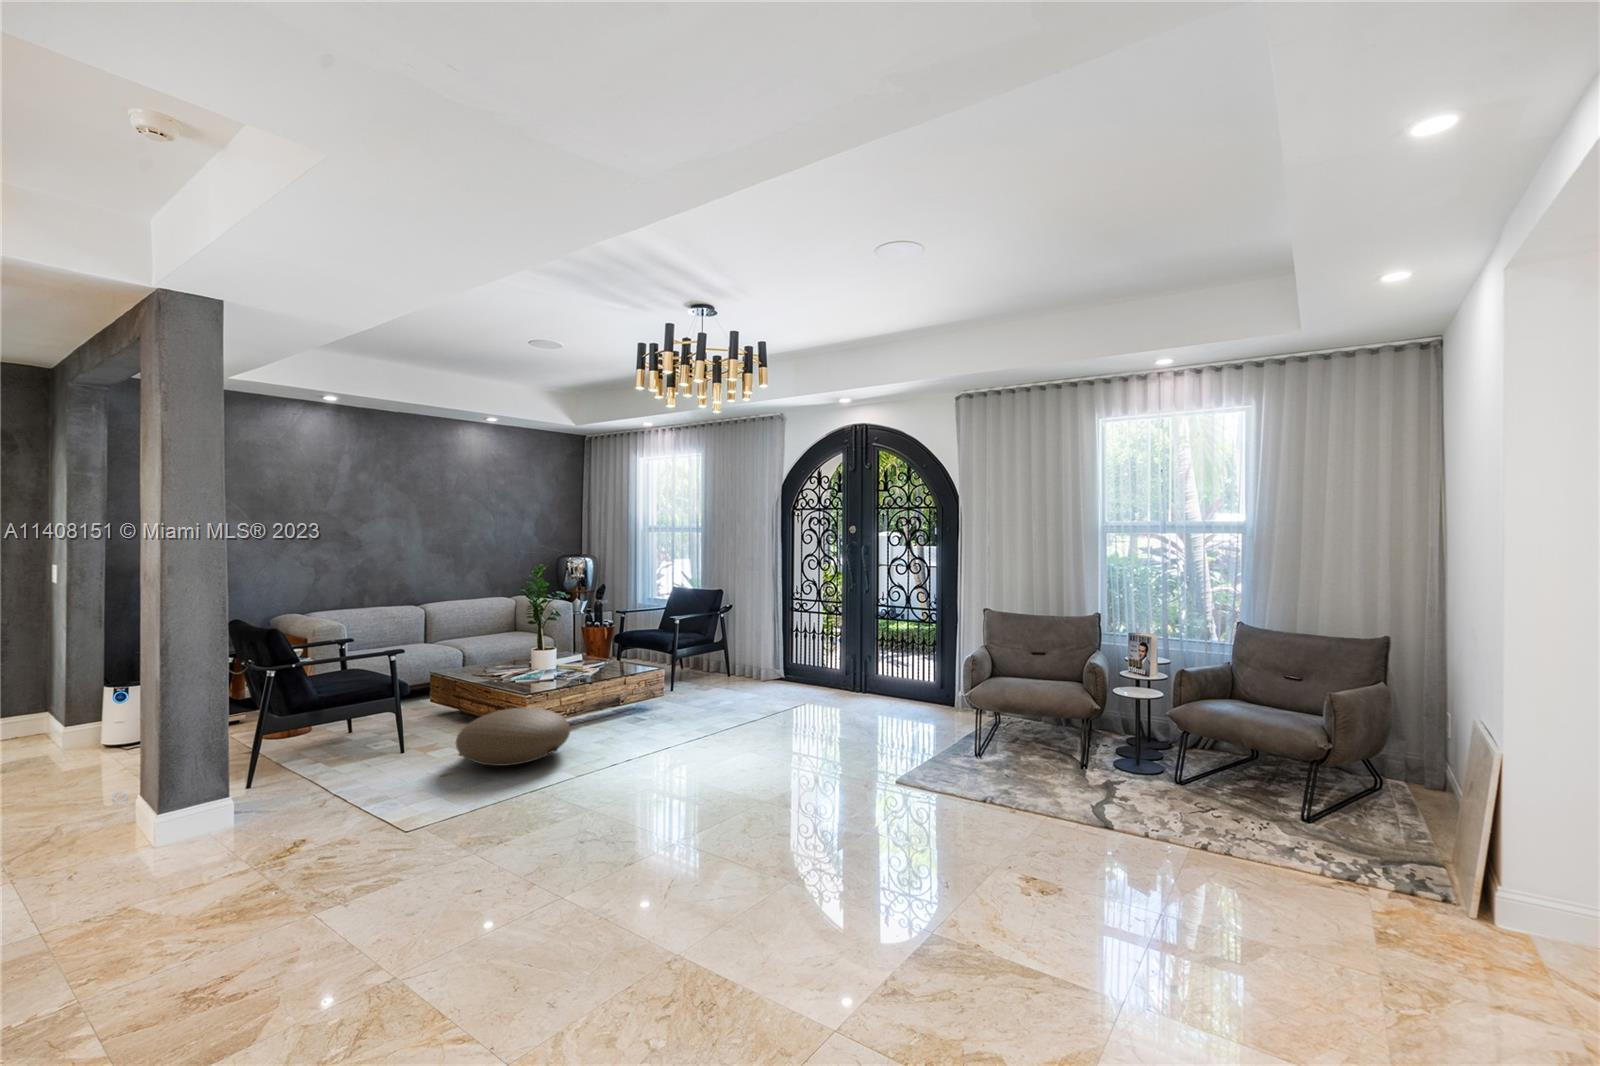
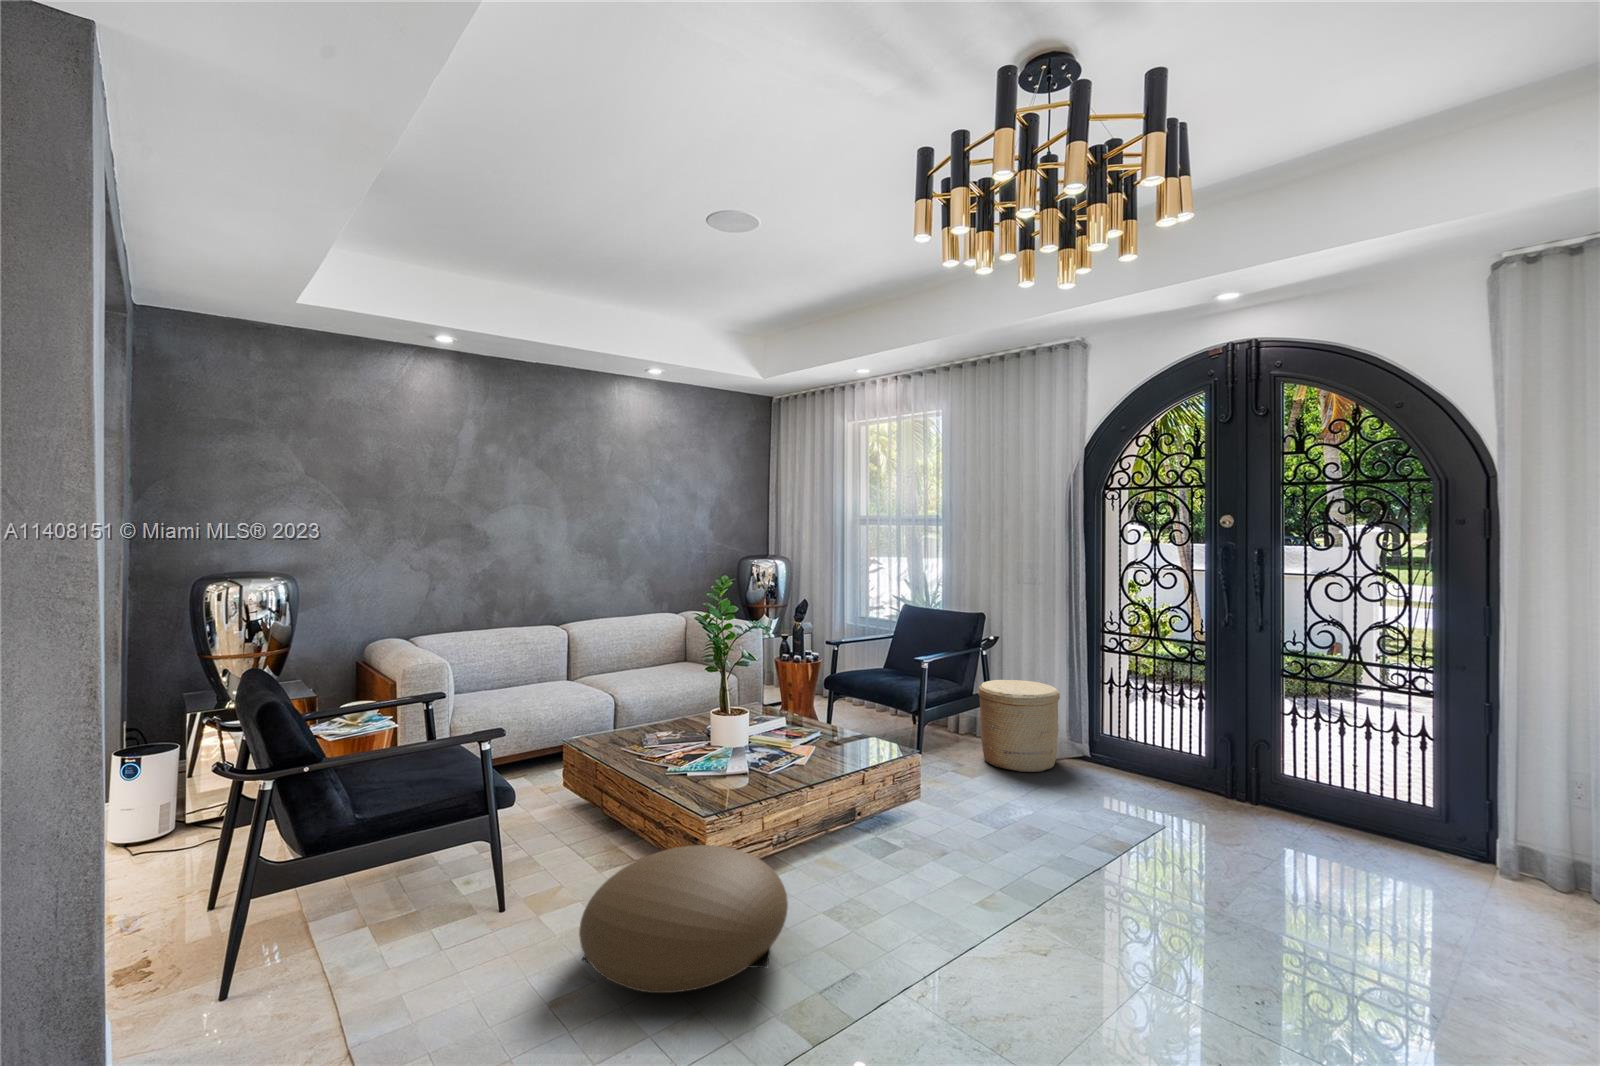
woven basket: none [714,632,764,687] -> present [978,680,1060,772]

